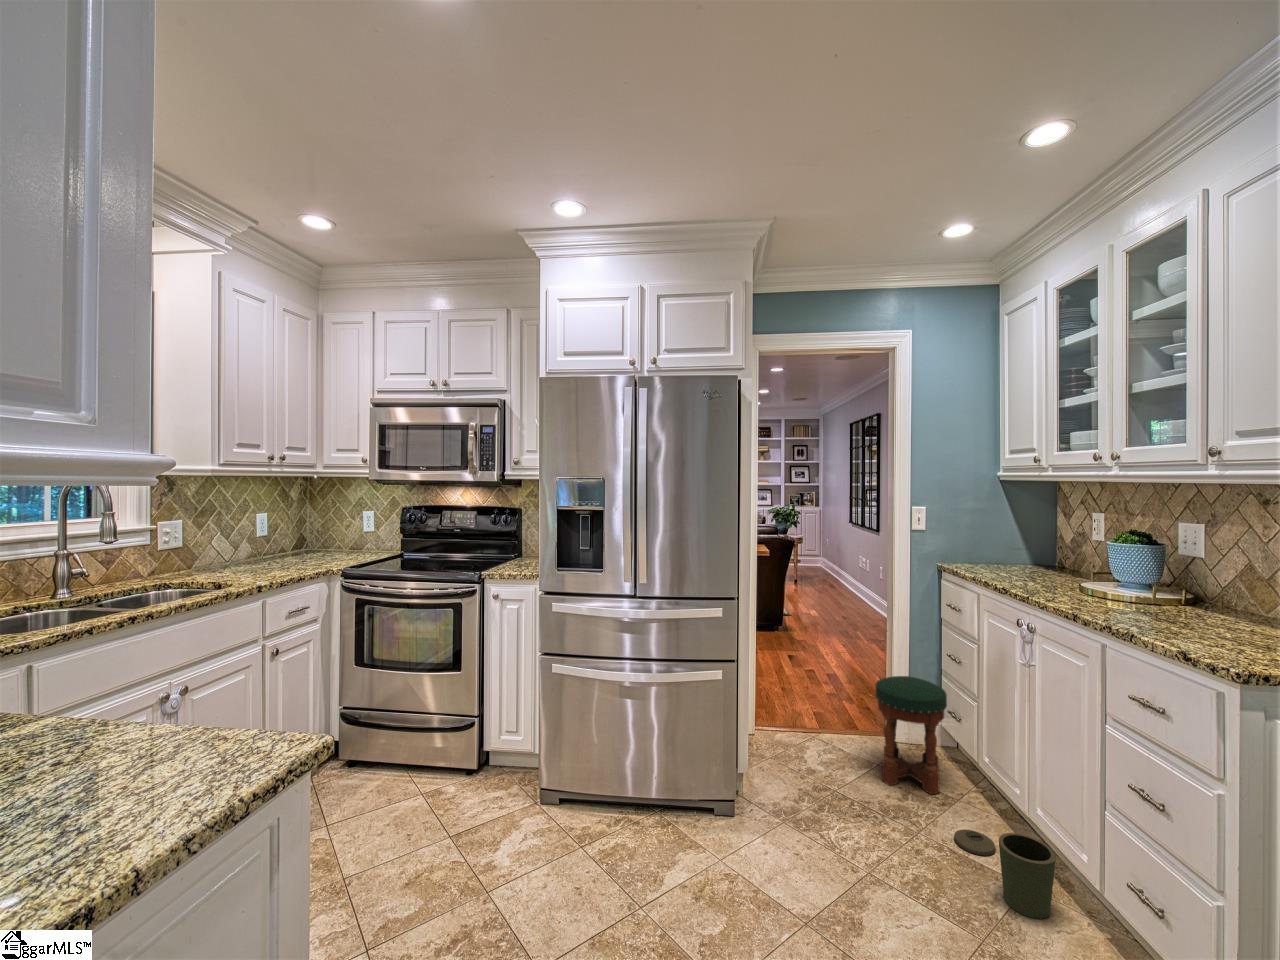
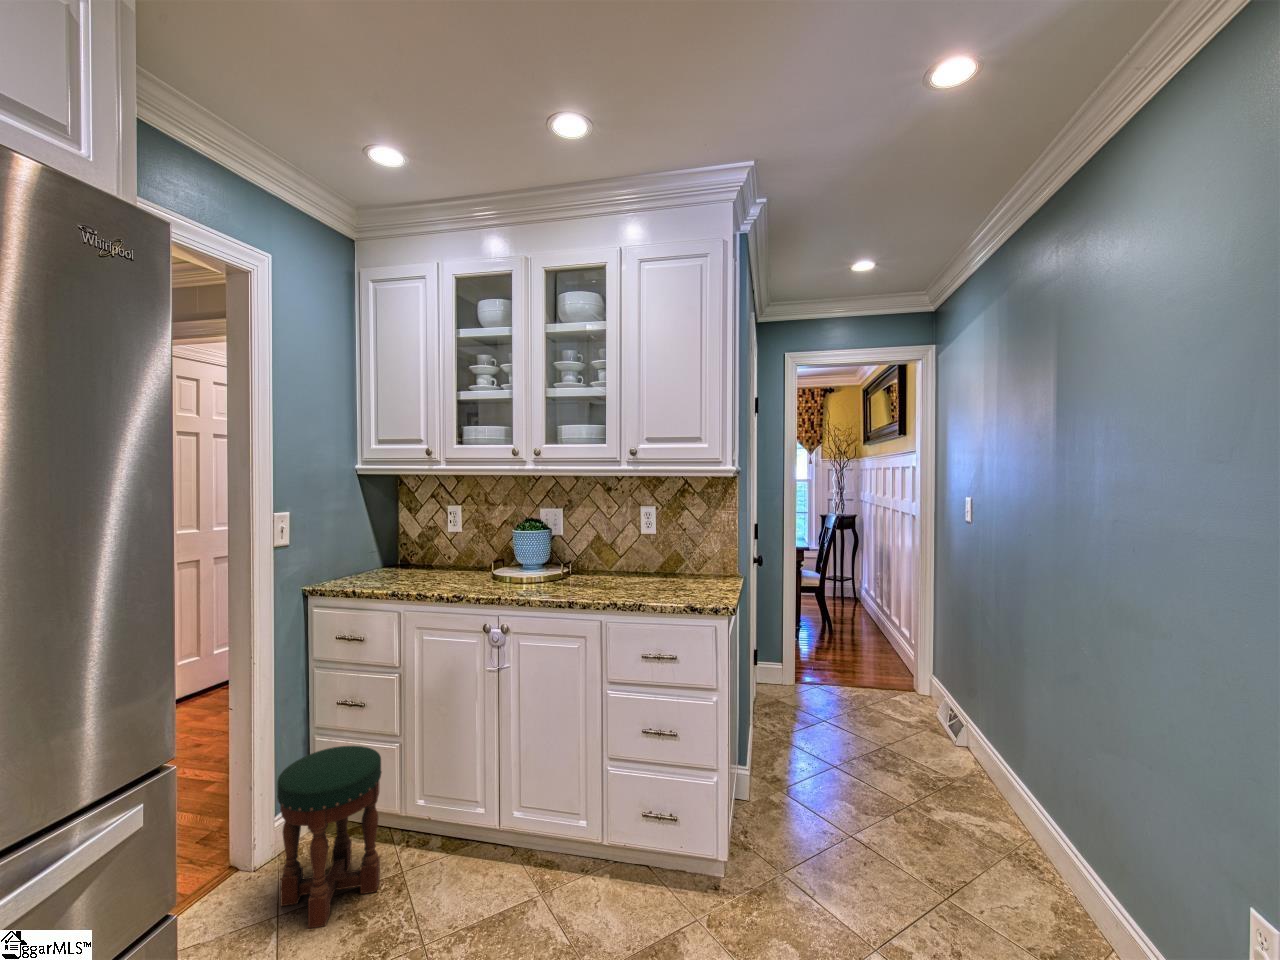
trash can: present [954,829,1056,919] -> none [450,837,589,926]

